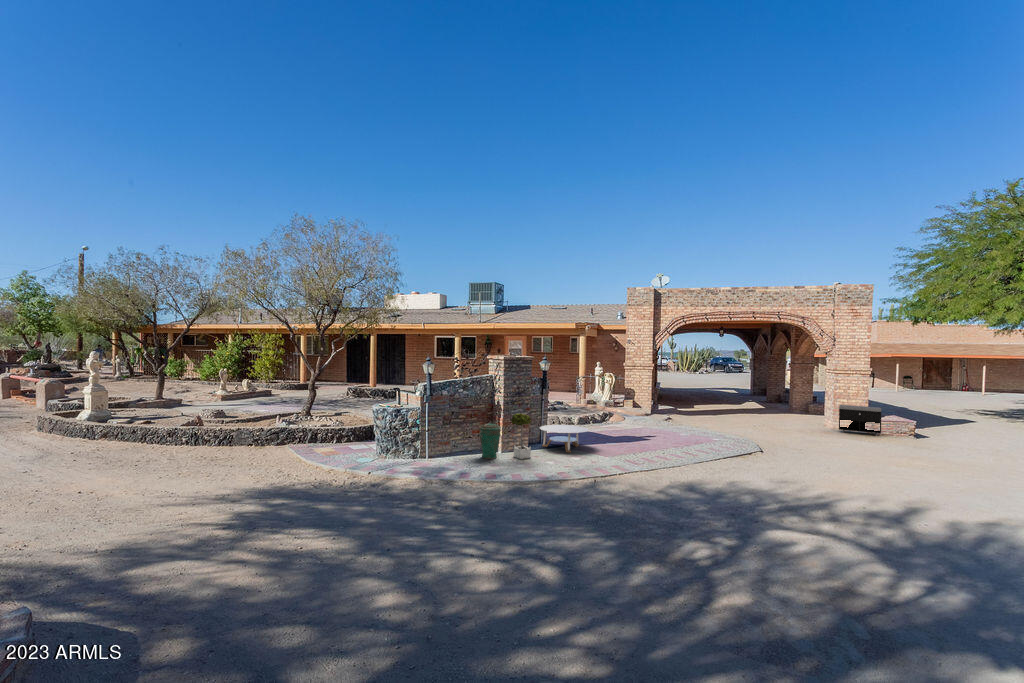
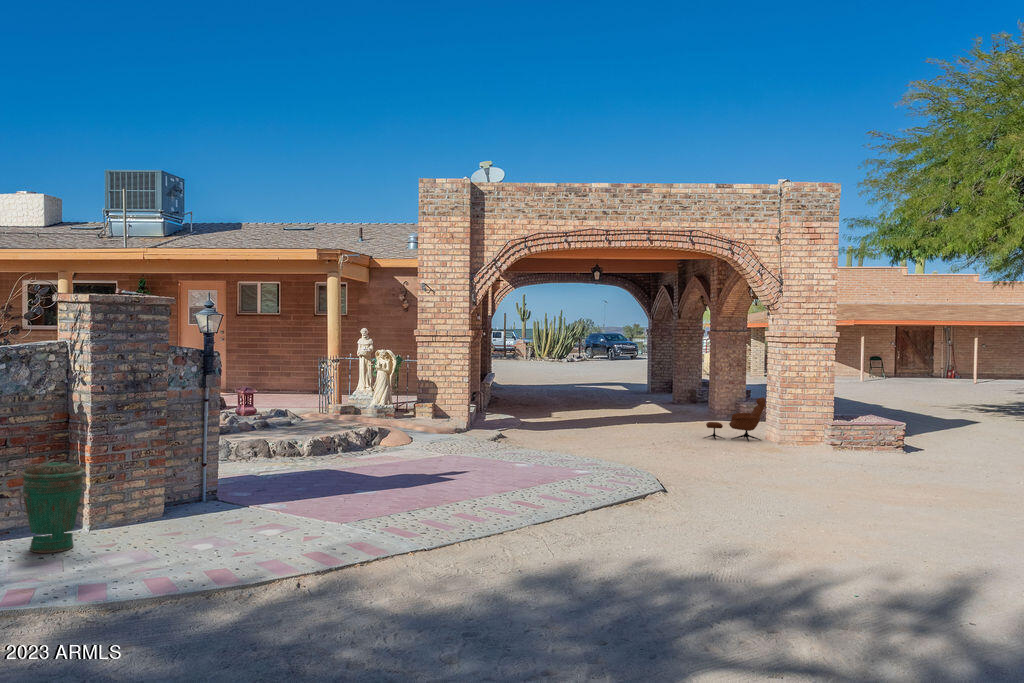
lounge chair: none [787,404,826,428] -> present [704,398,765,441]
storage bench: present [839,405,881,436] -> none [786,398,852,450]
potted tree: present [511,413,531,459] -> none [115,432,168,546]
round table: present [540,425,588,453] -> none [203,457,320,521]

